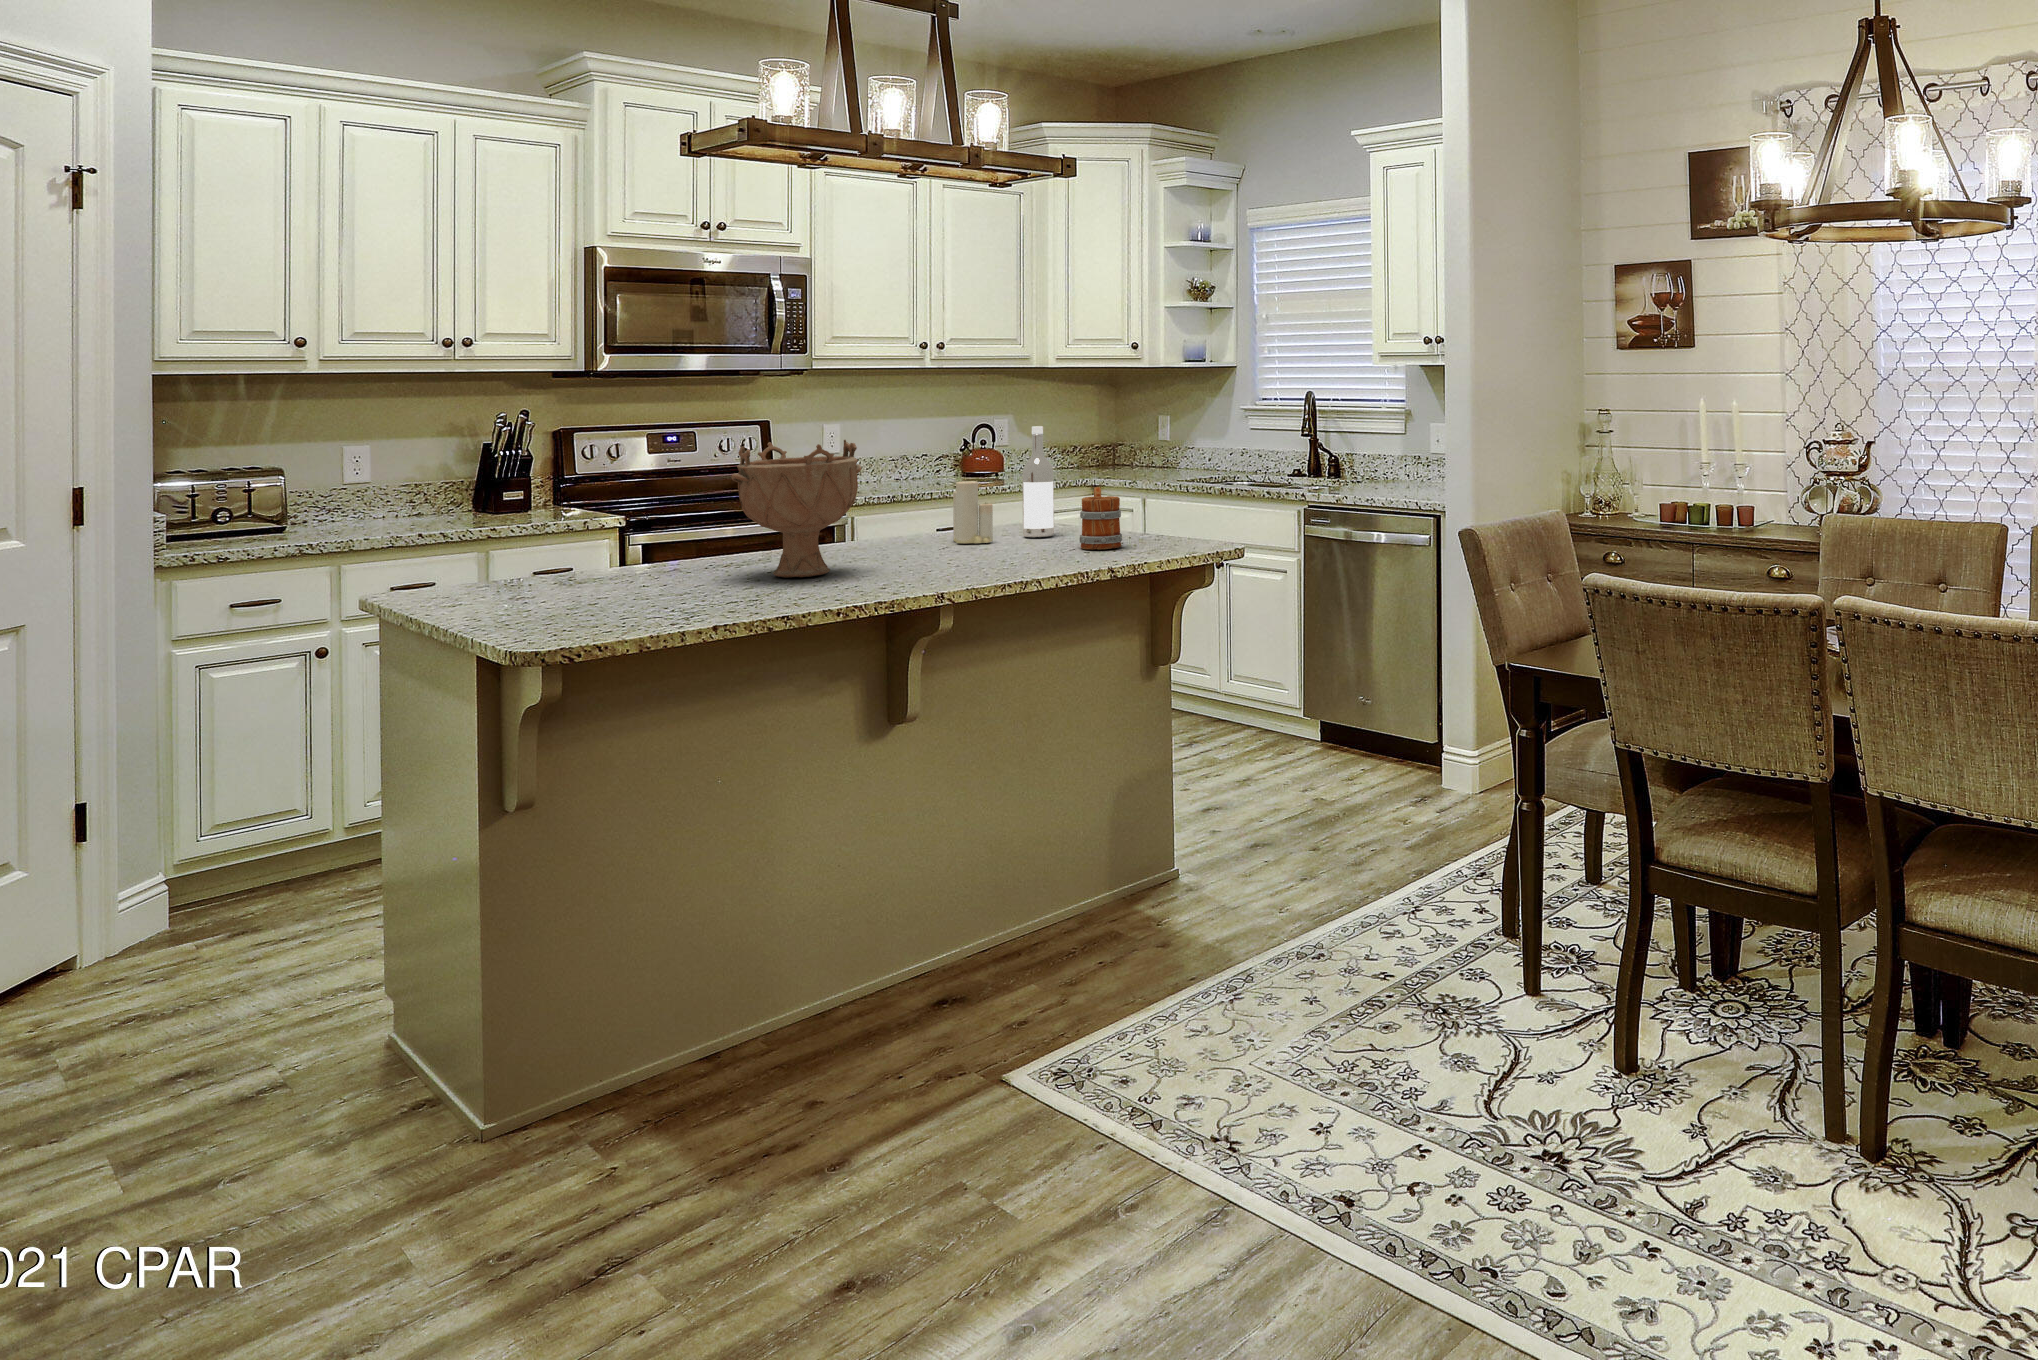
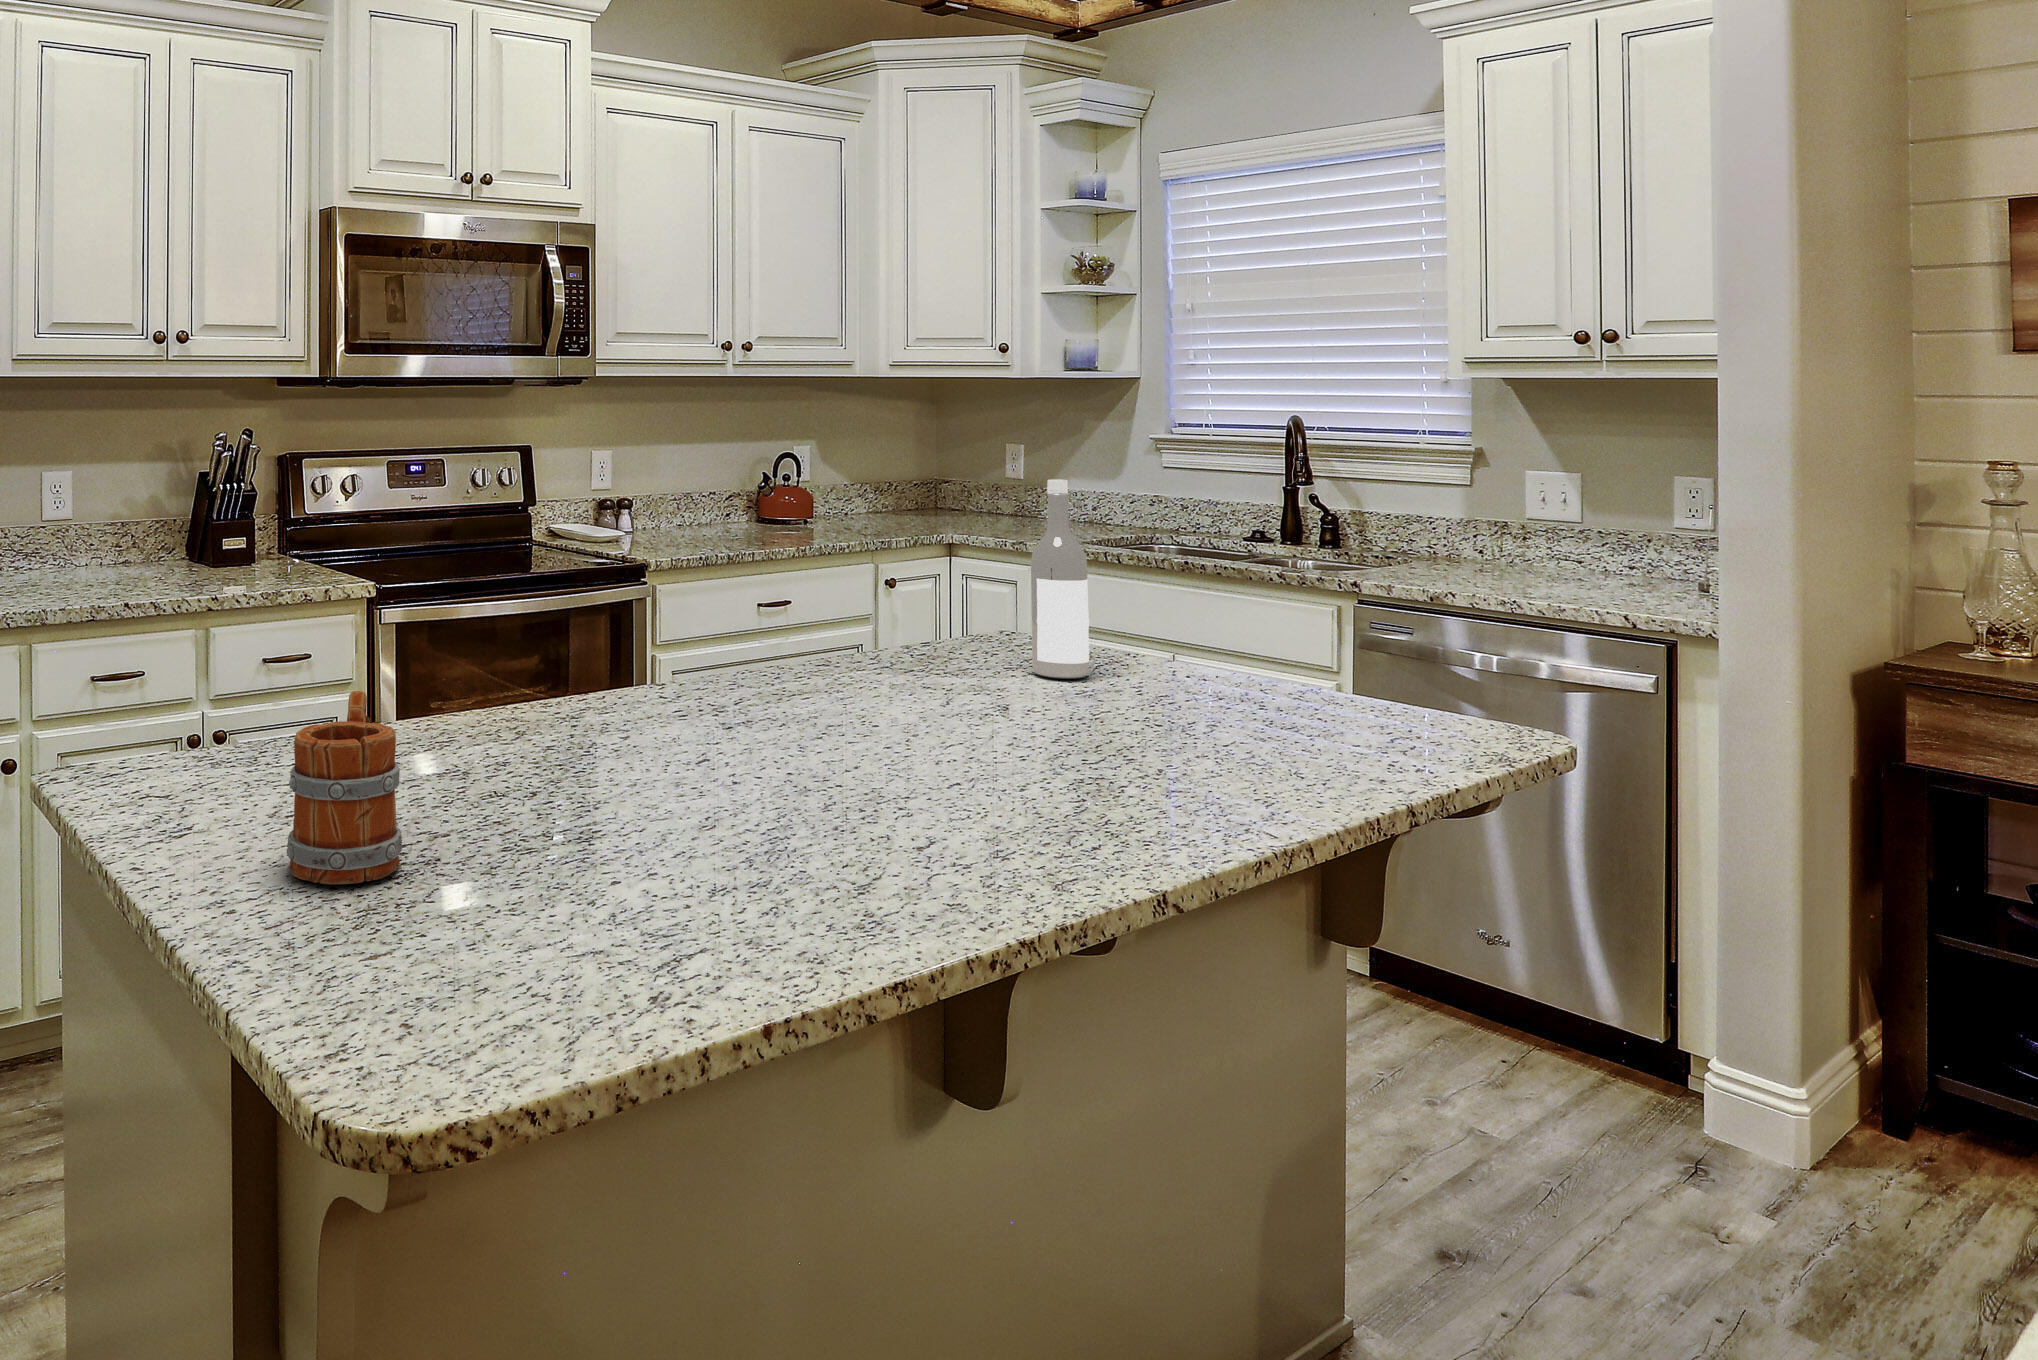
decorative bowl: present [731,440,861,578] -> none [627,509,845,780]
candle: present [953,481,993,543] -> none [920,564,997,689]
mug: present [1080,487,1122,549] -> present [287,691,402,884]

